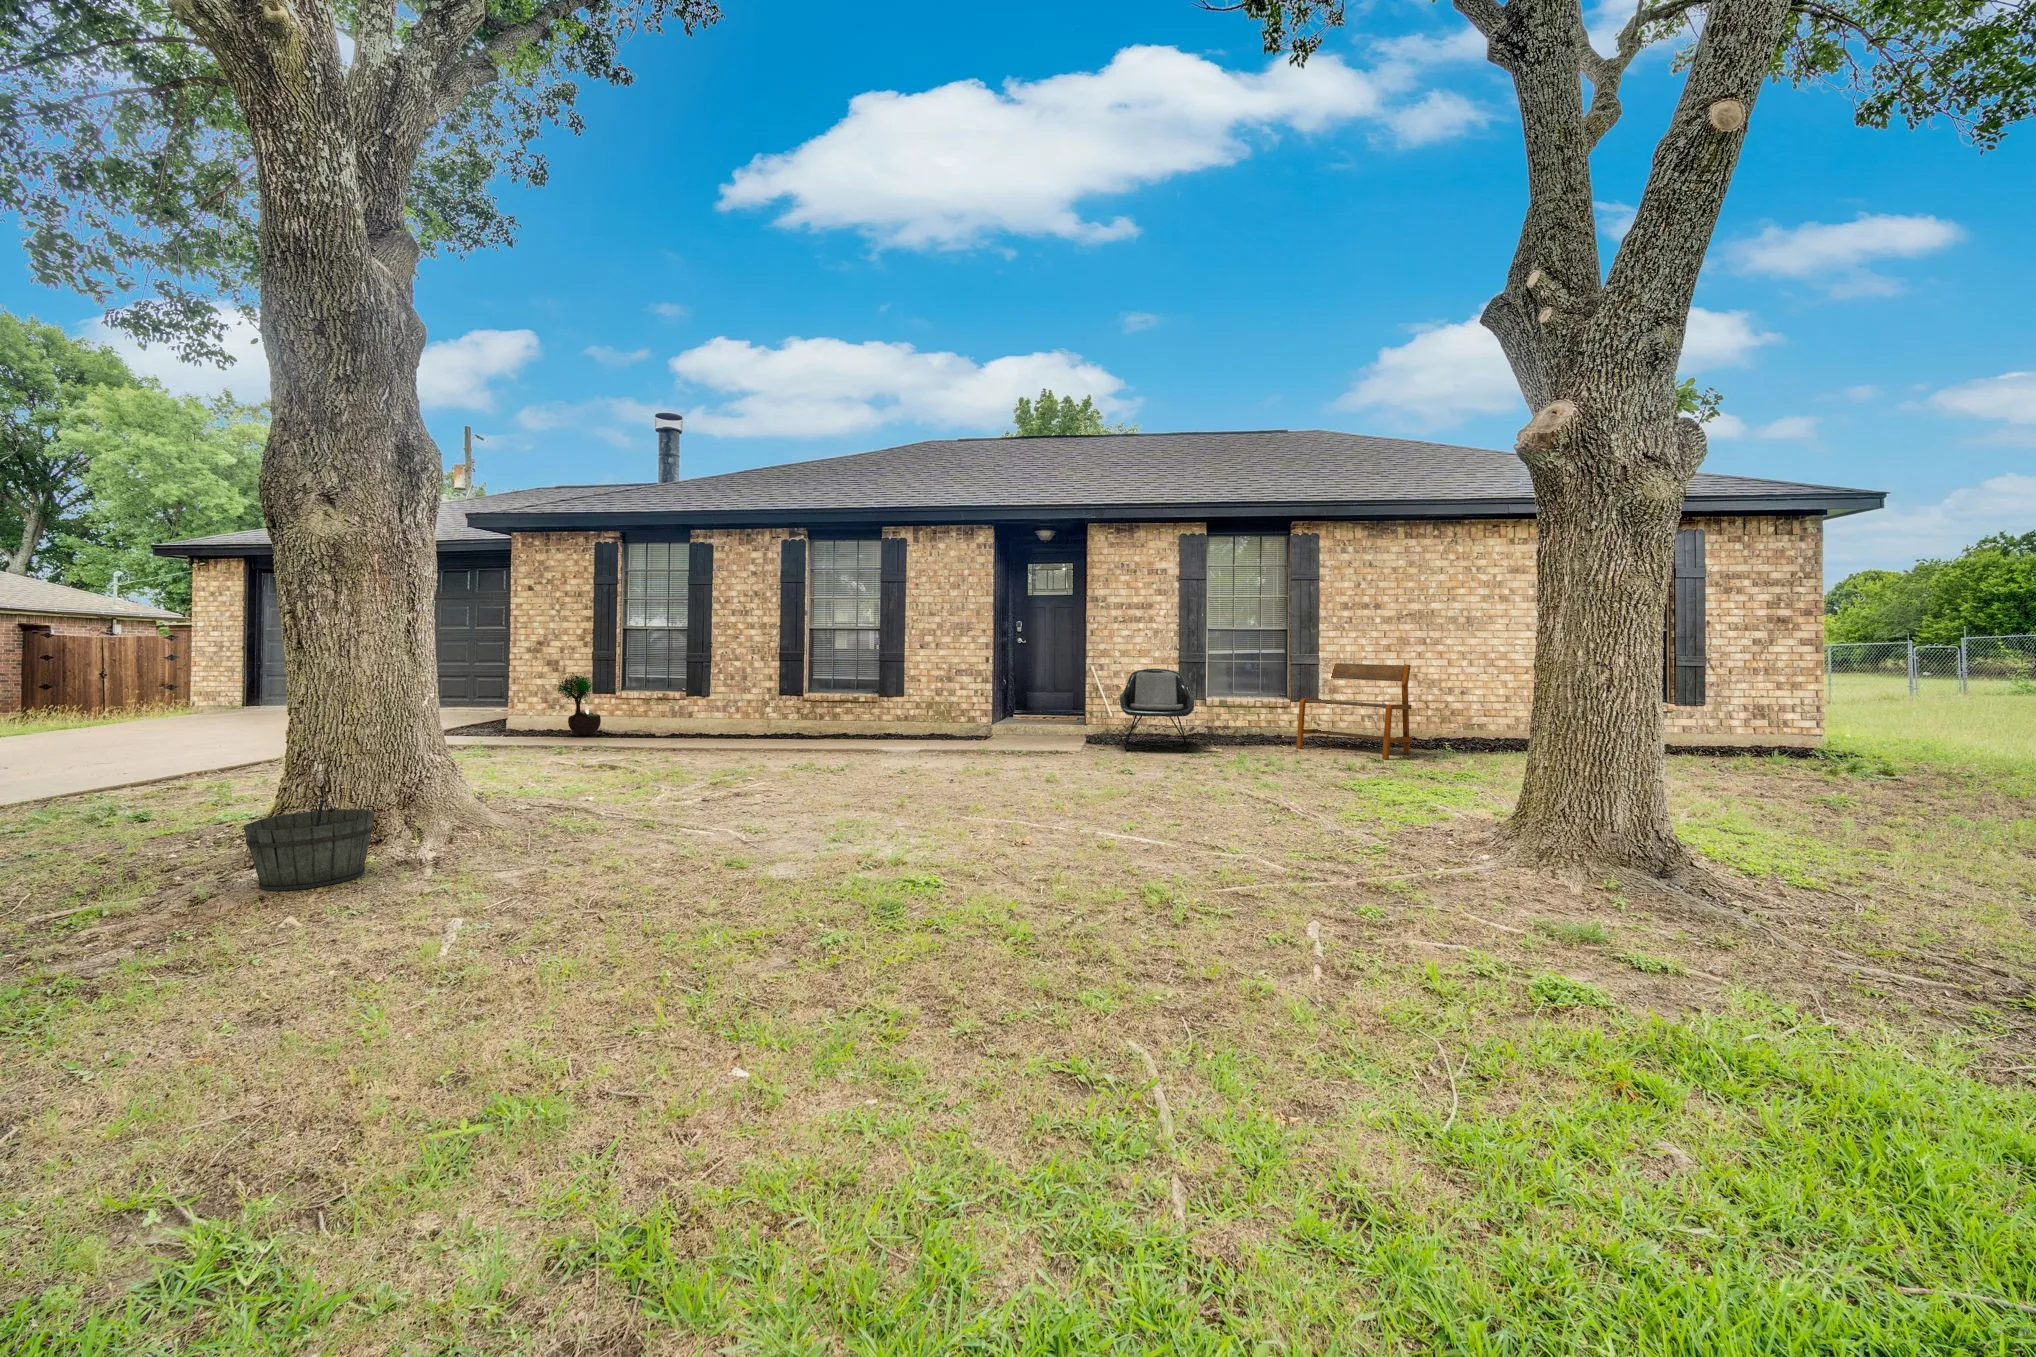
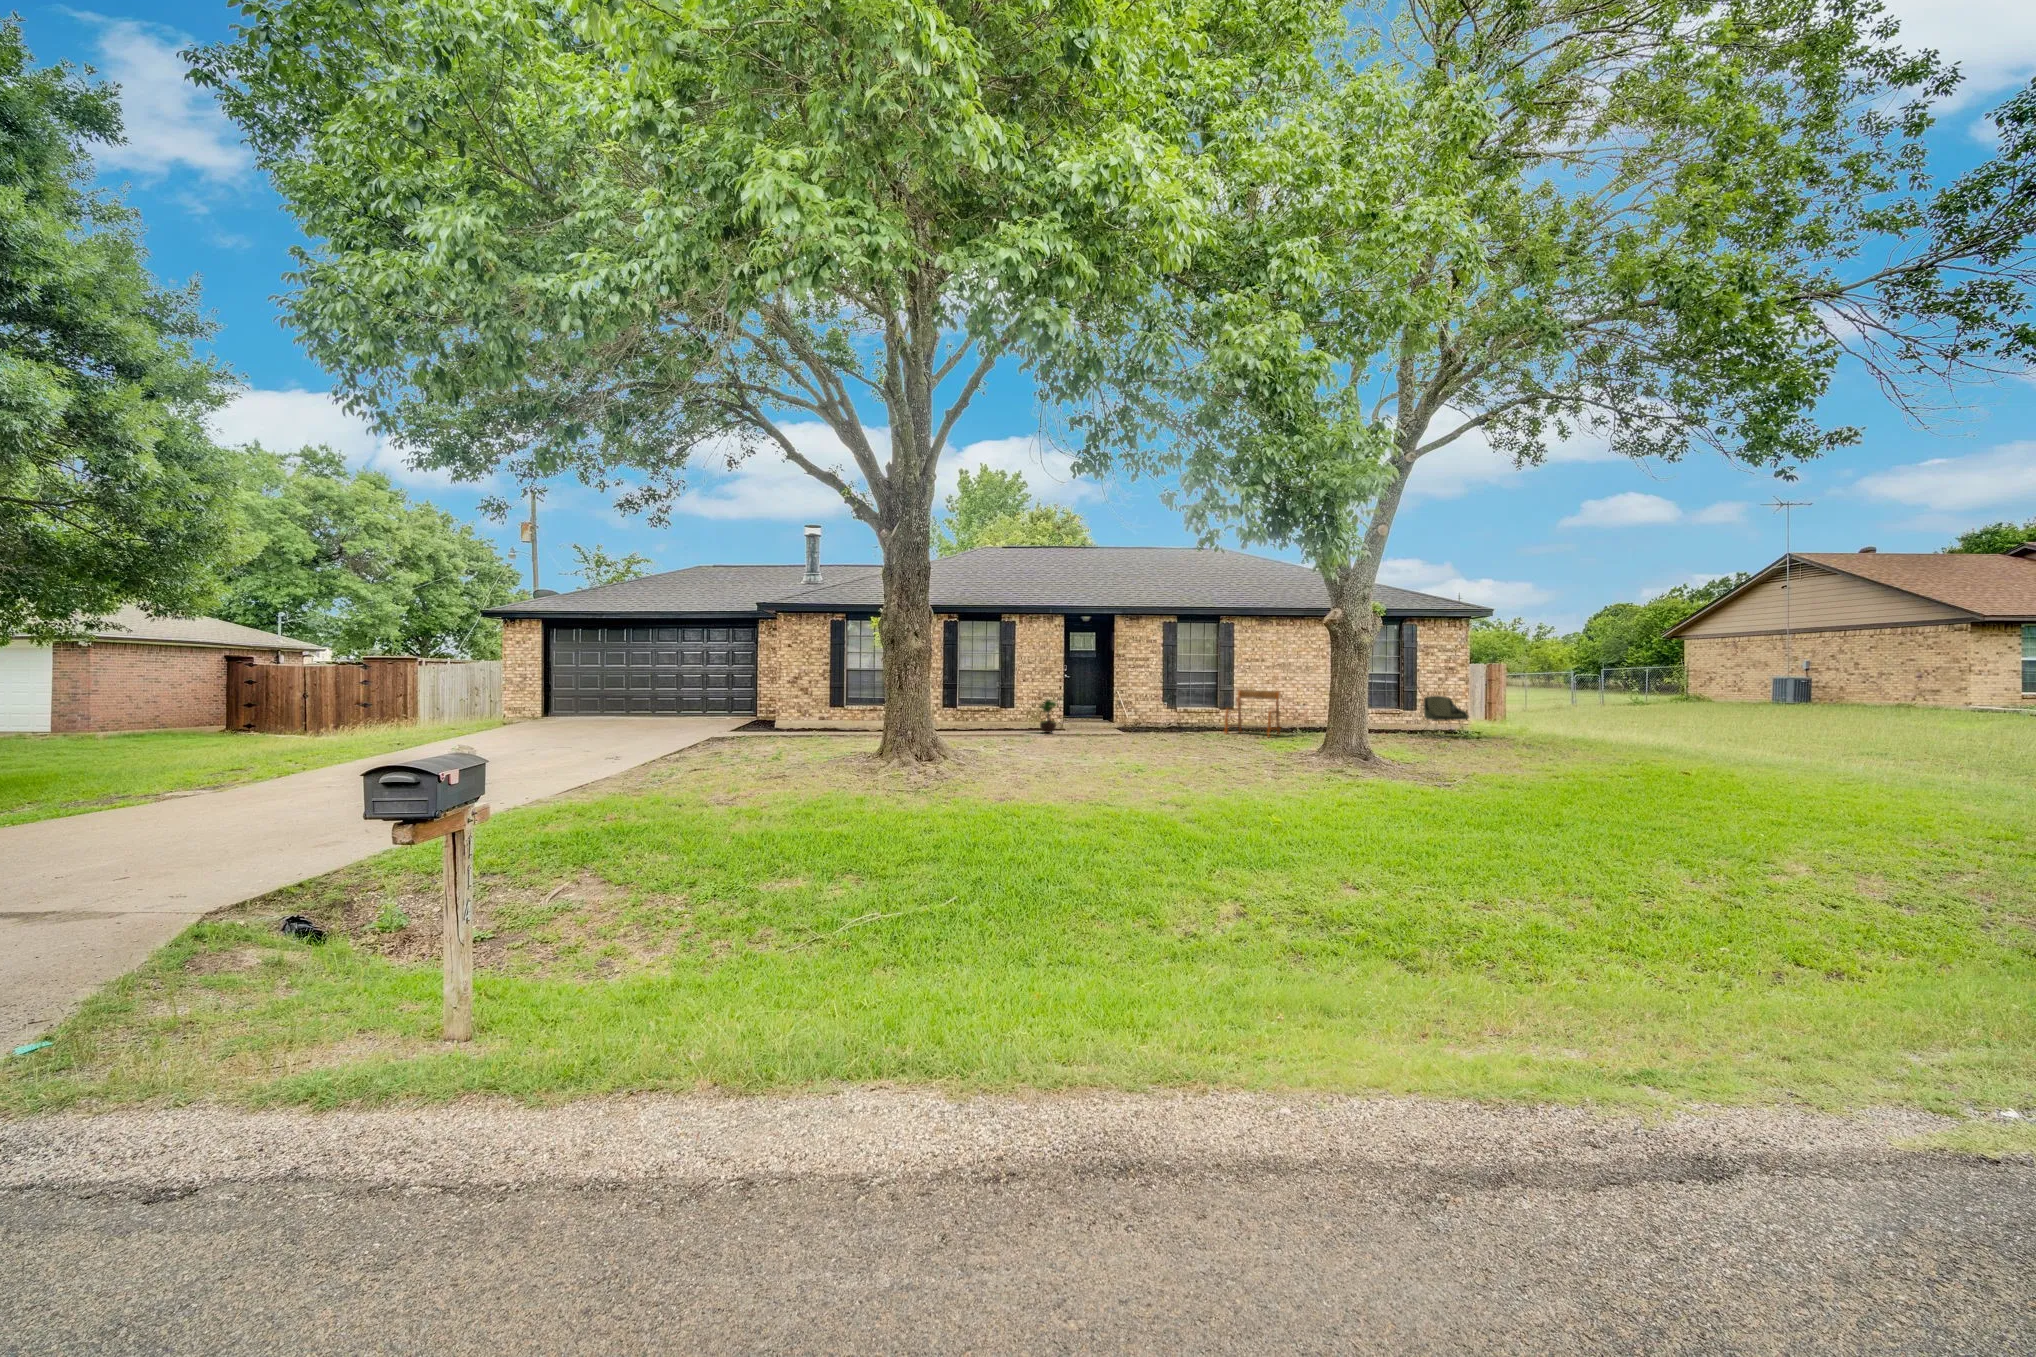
lounge chair: present [1120,669,1194,753] -> present [1421,696,1468,738]
potted tree: present [555,673,601,735] -> present [1040,699,1058,733]
wooden bucket: present [243,795,375,891] -> none [905,739,940,770]

